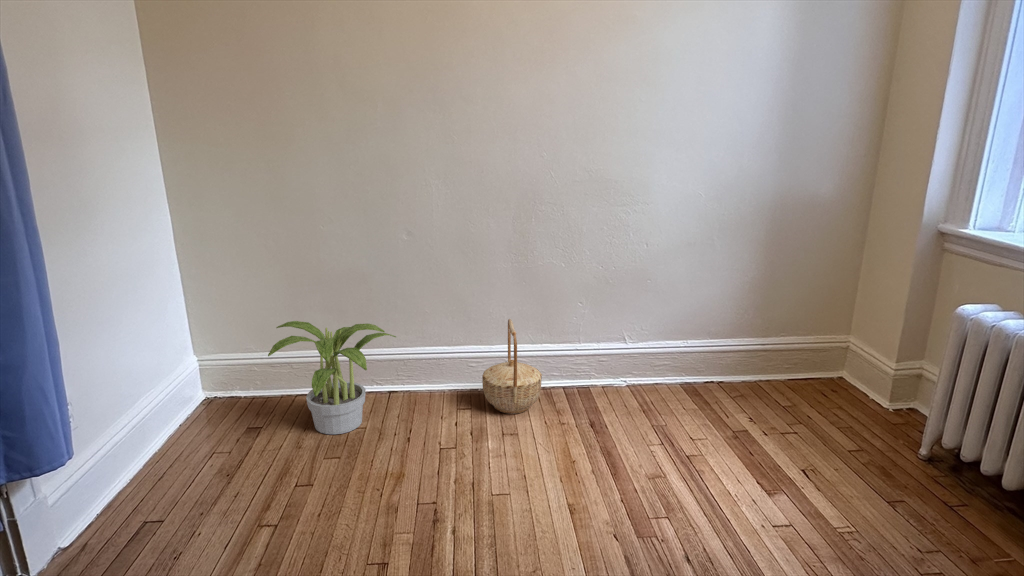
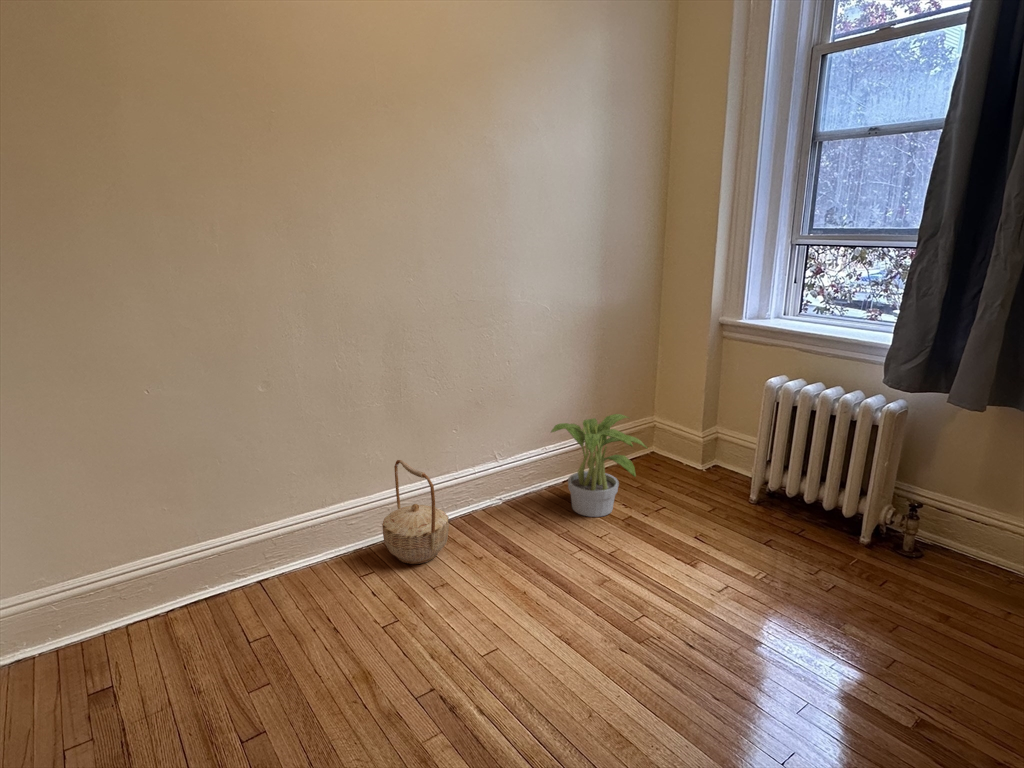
potted plant: present [268,321,396,434] -> present [551,414,647,517]

